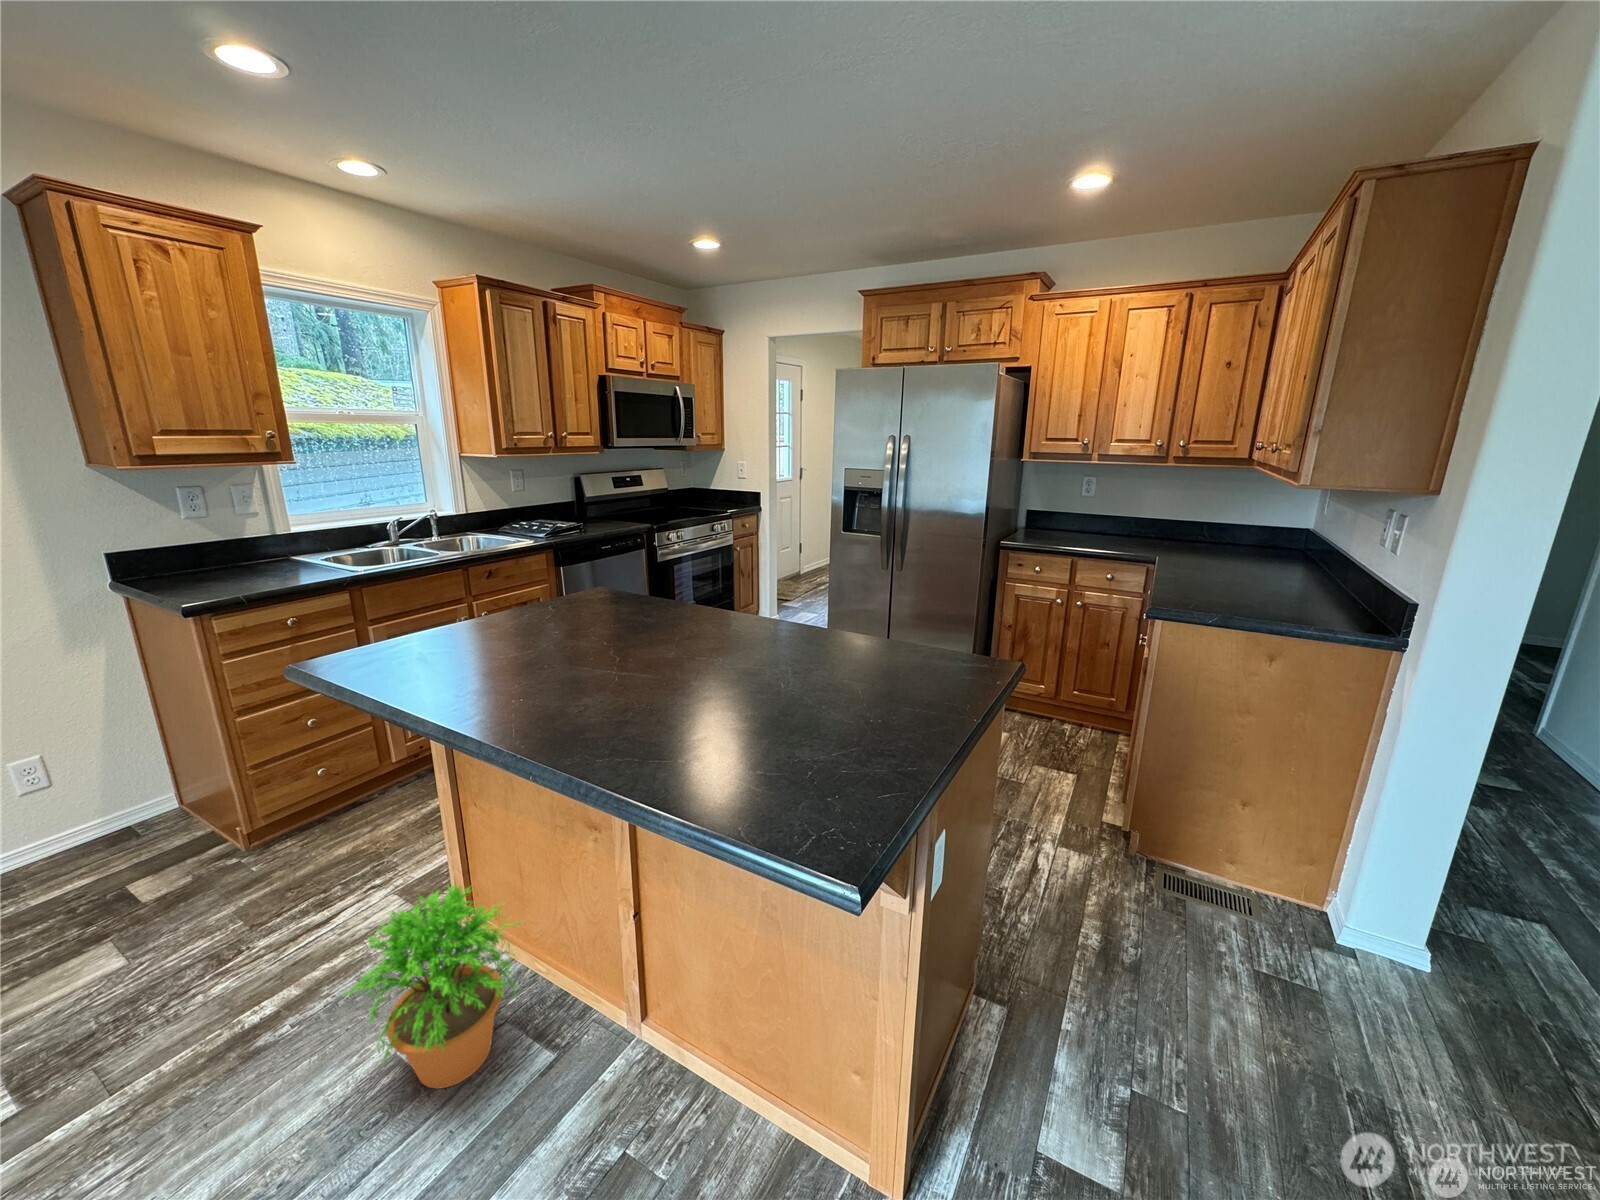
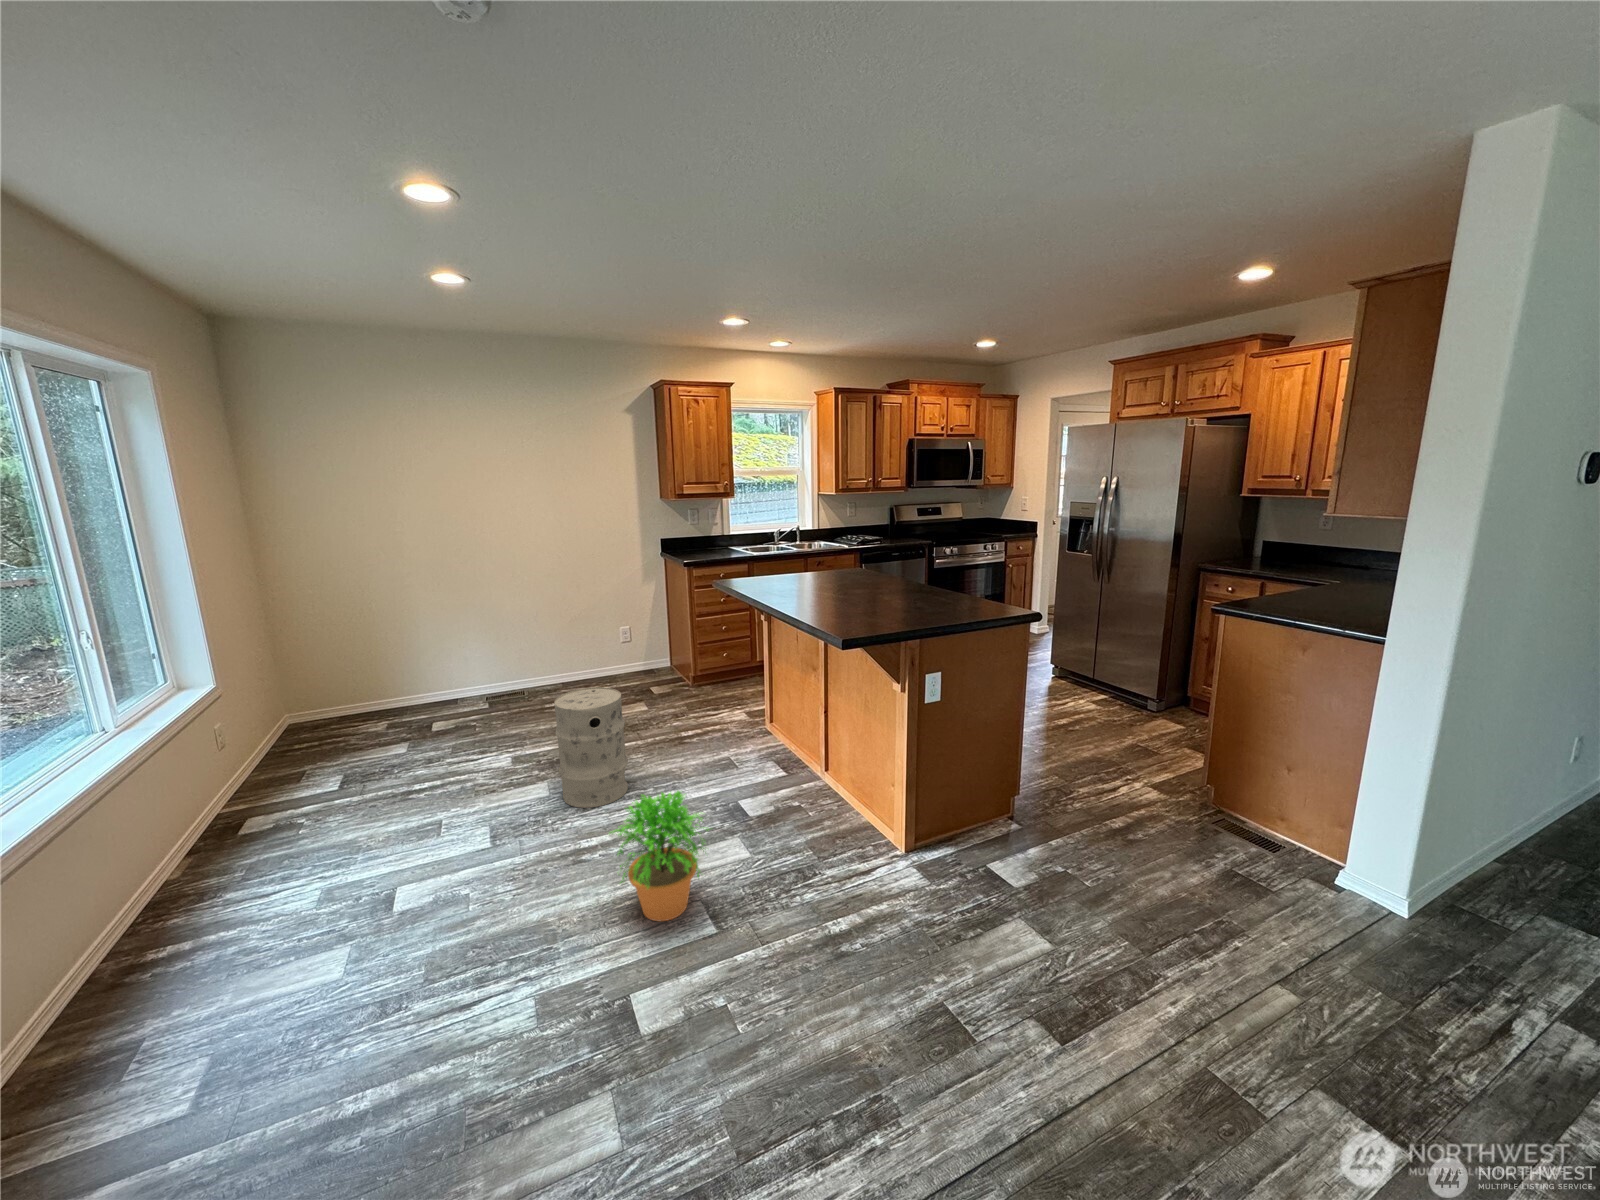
trash can: none [115,756,293,965] -> present [554,687,628,808]

